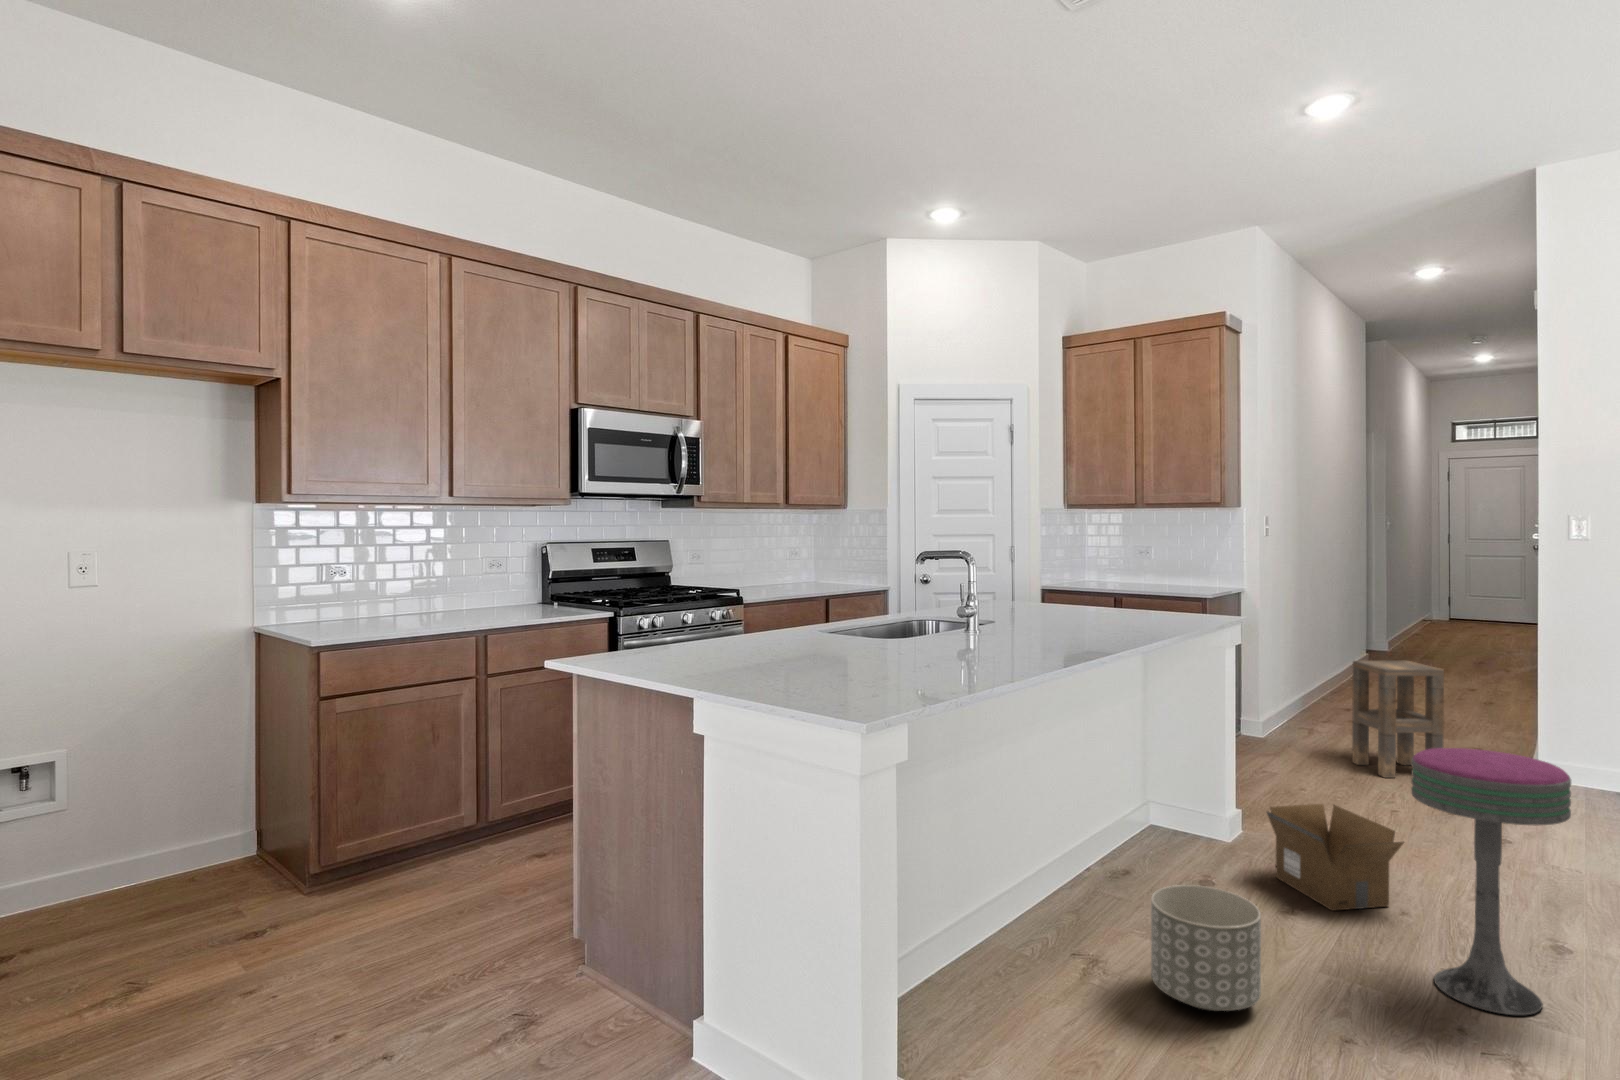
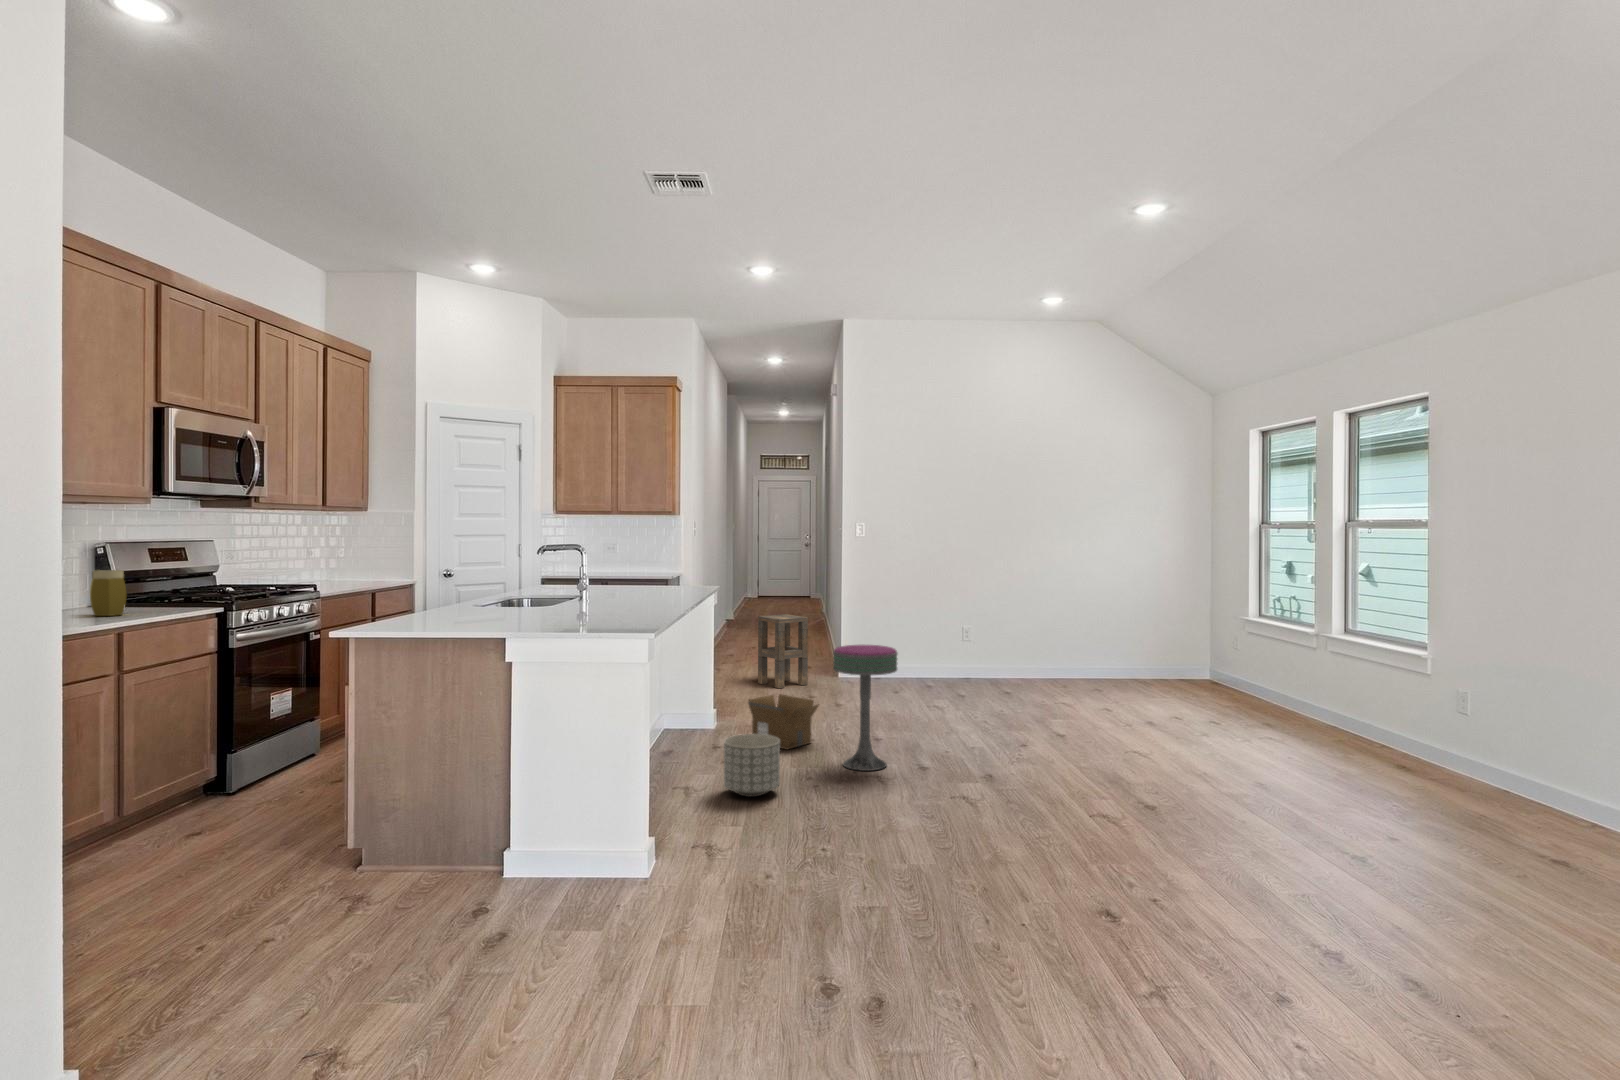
jar: none [483,571,517,618] -> present [90,570,127,616]

